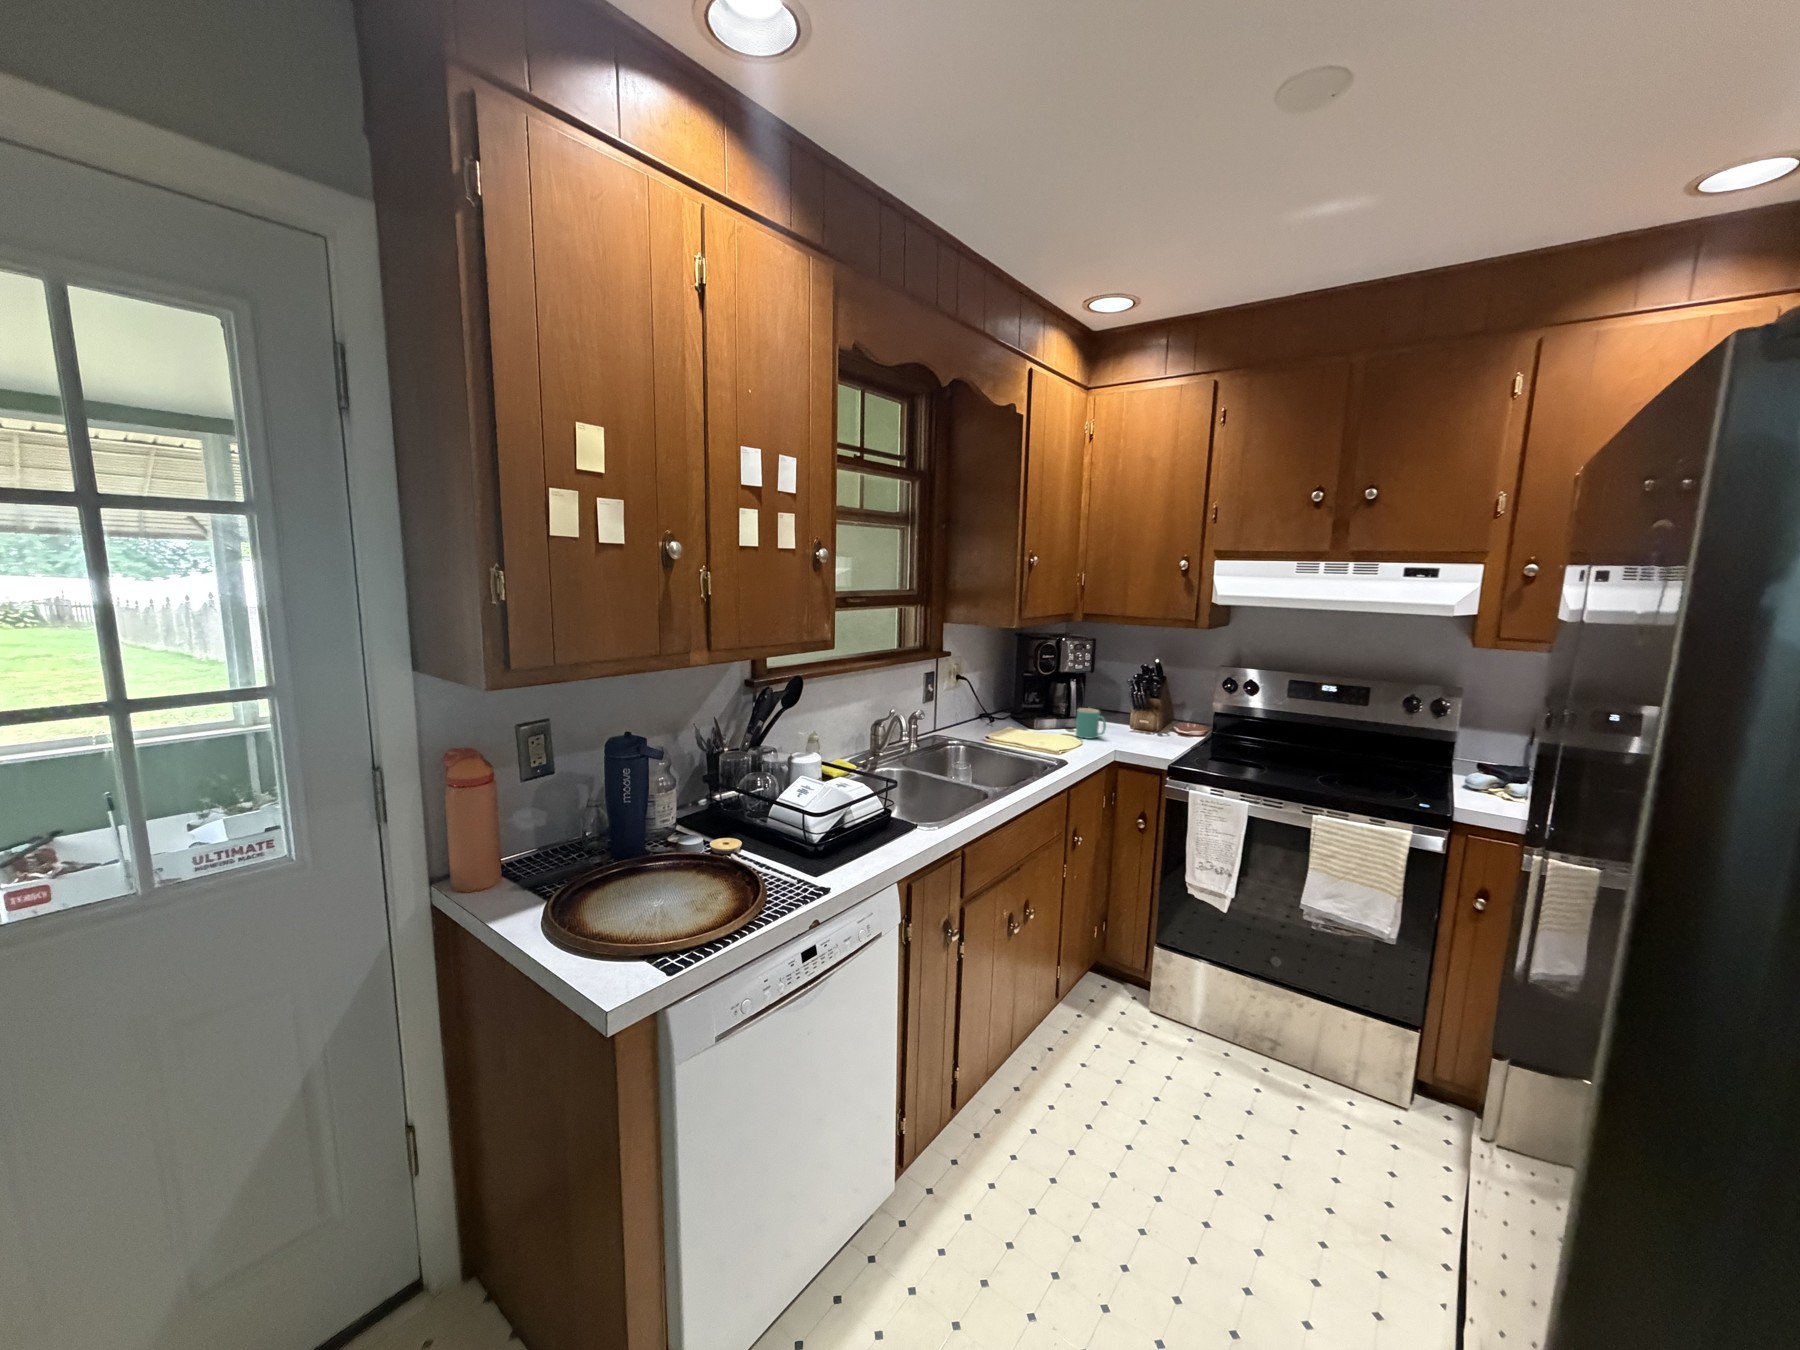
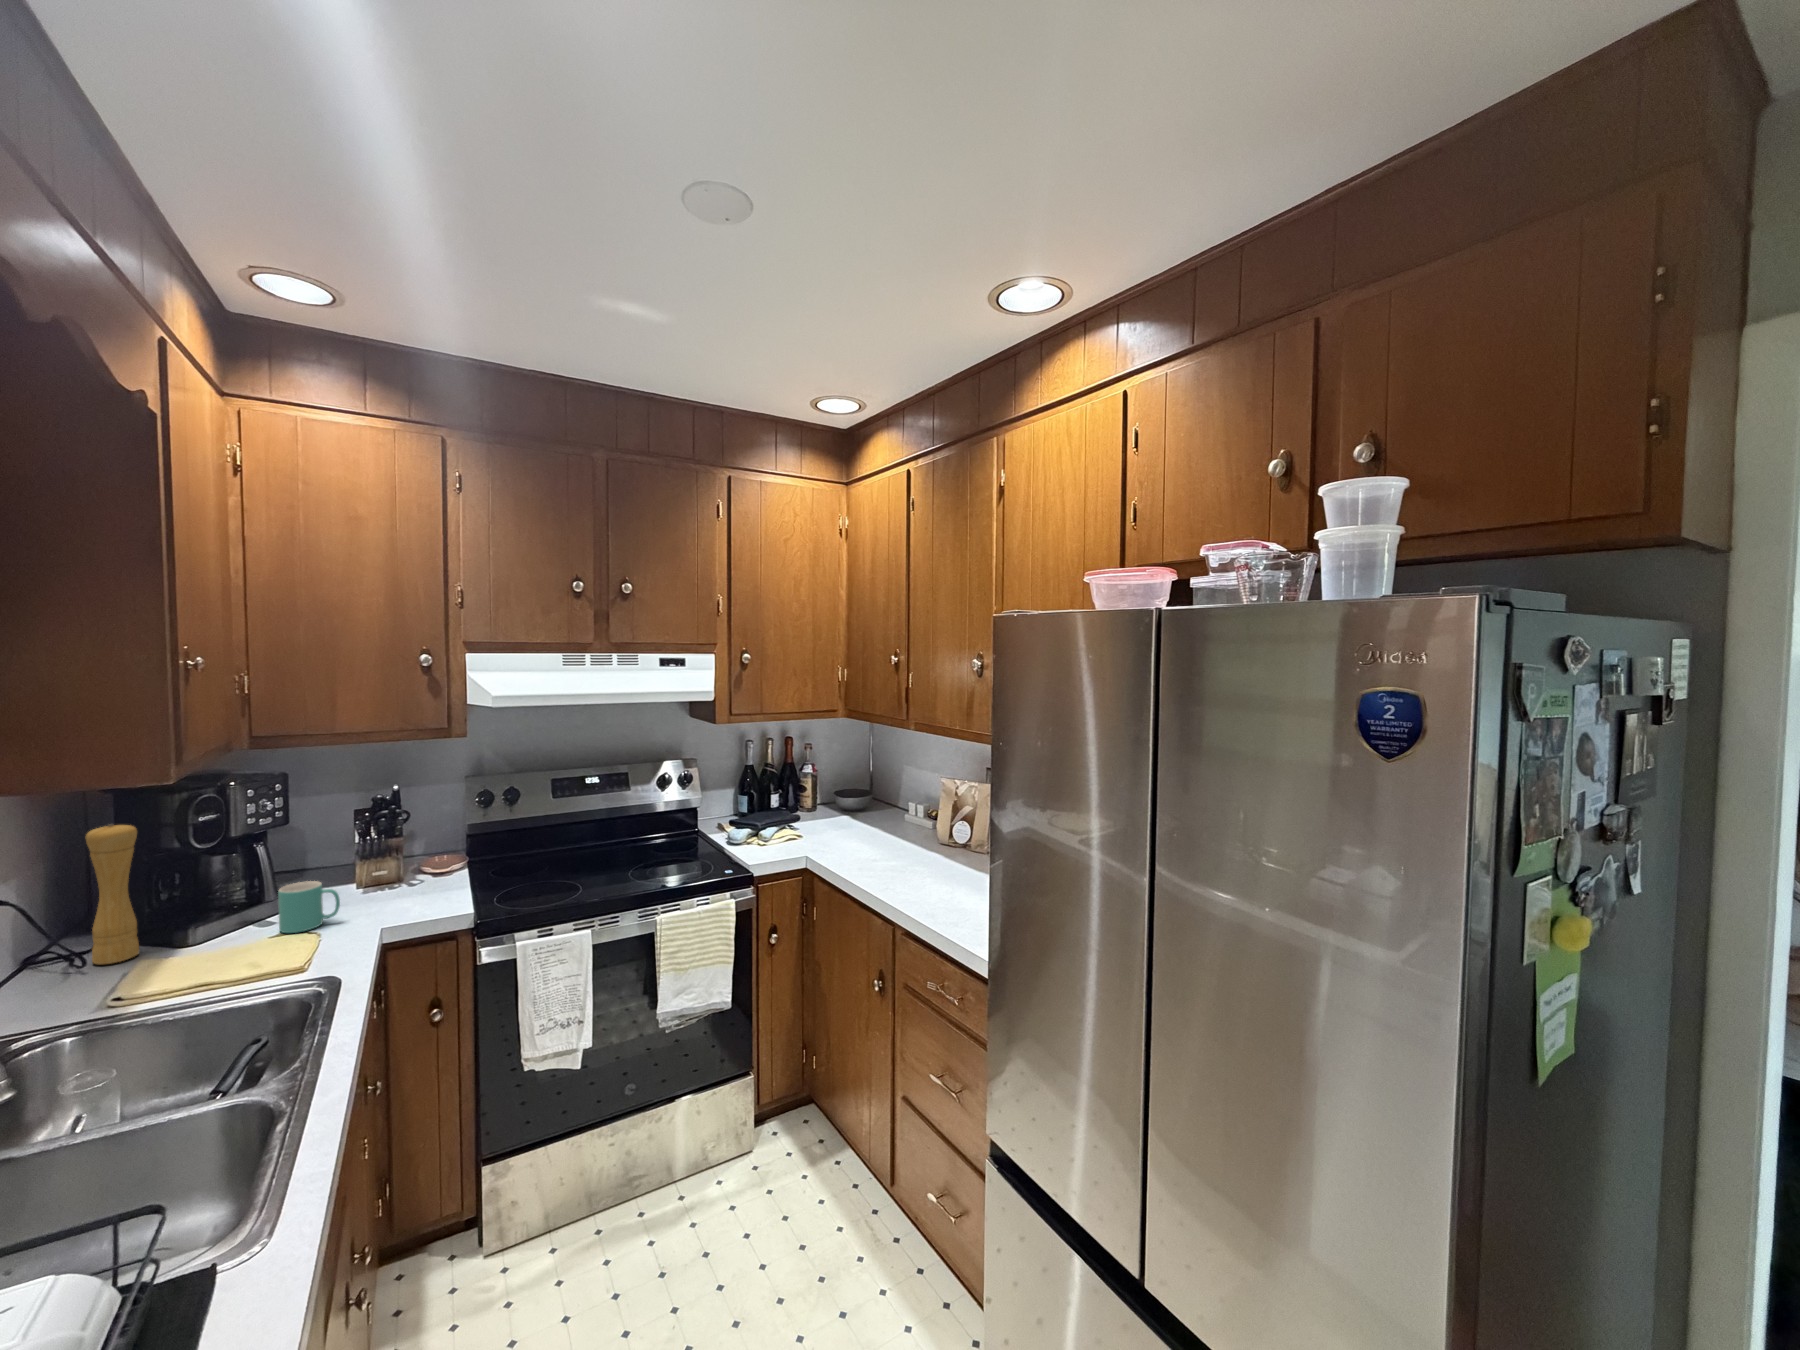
pepper mill: none [1003,651,1025,725] -> present [86,824,139,965]

